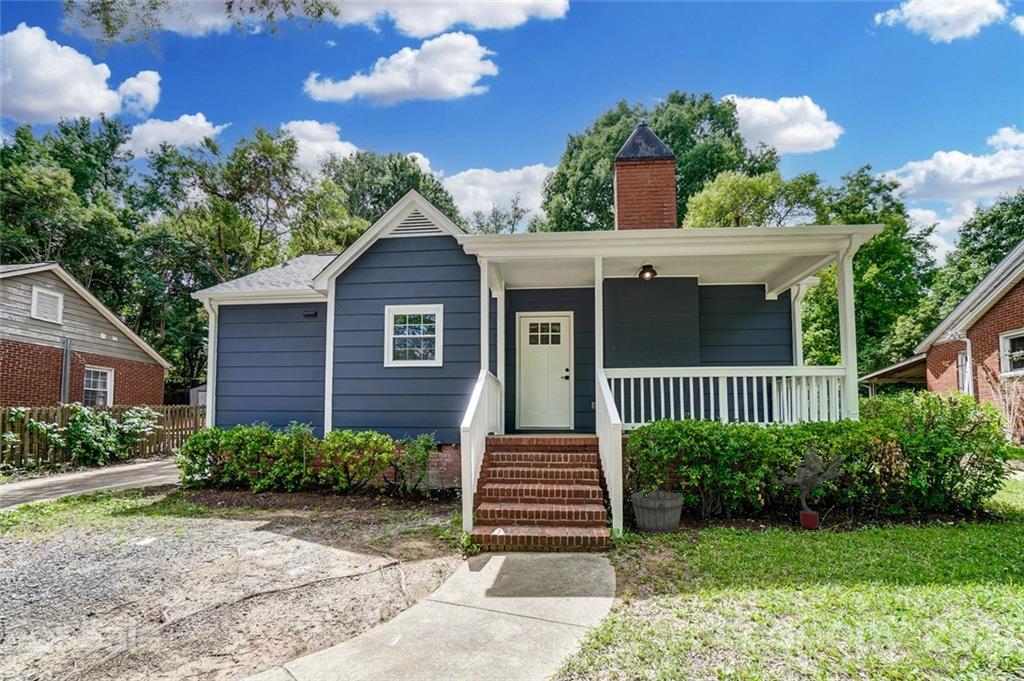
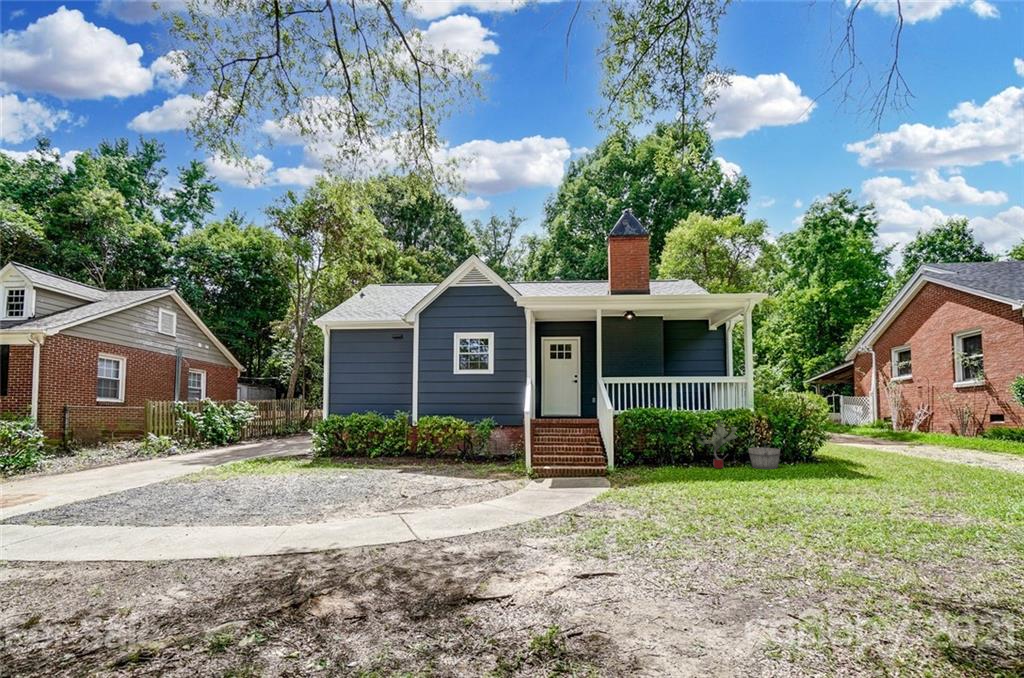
wooden bucket: present [632,484,683,533] -> present [748,447,780,469]

